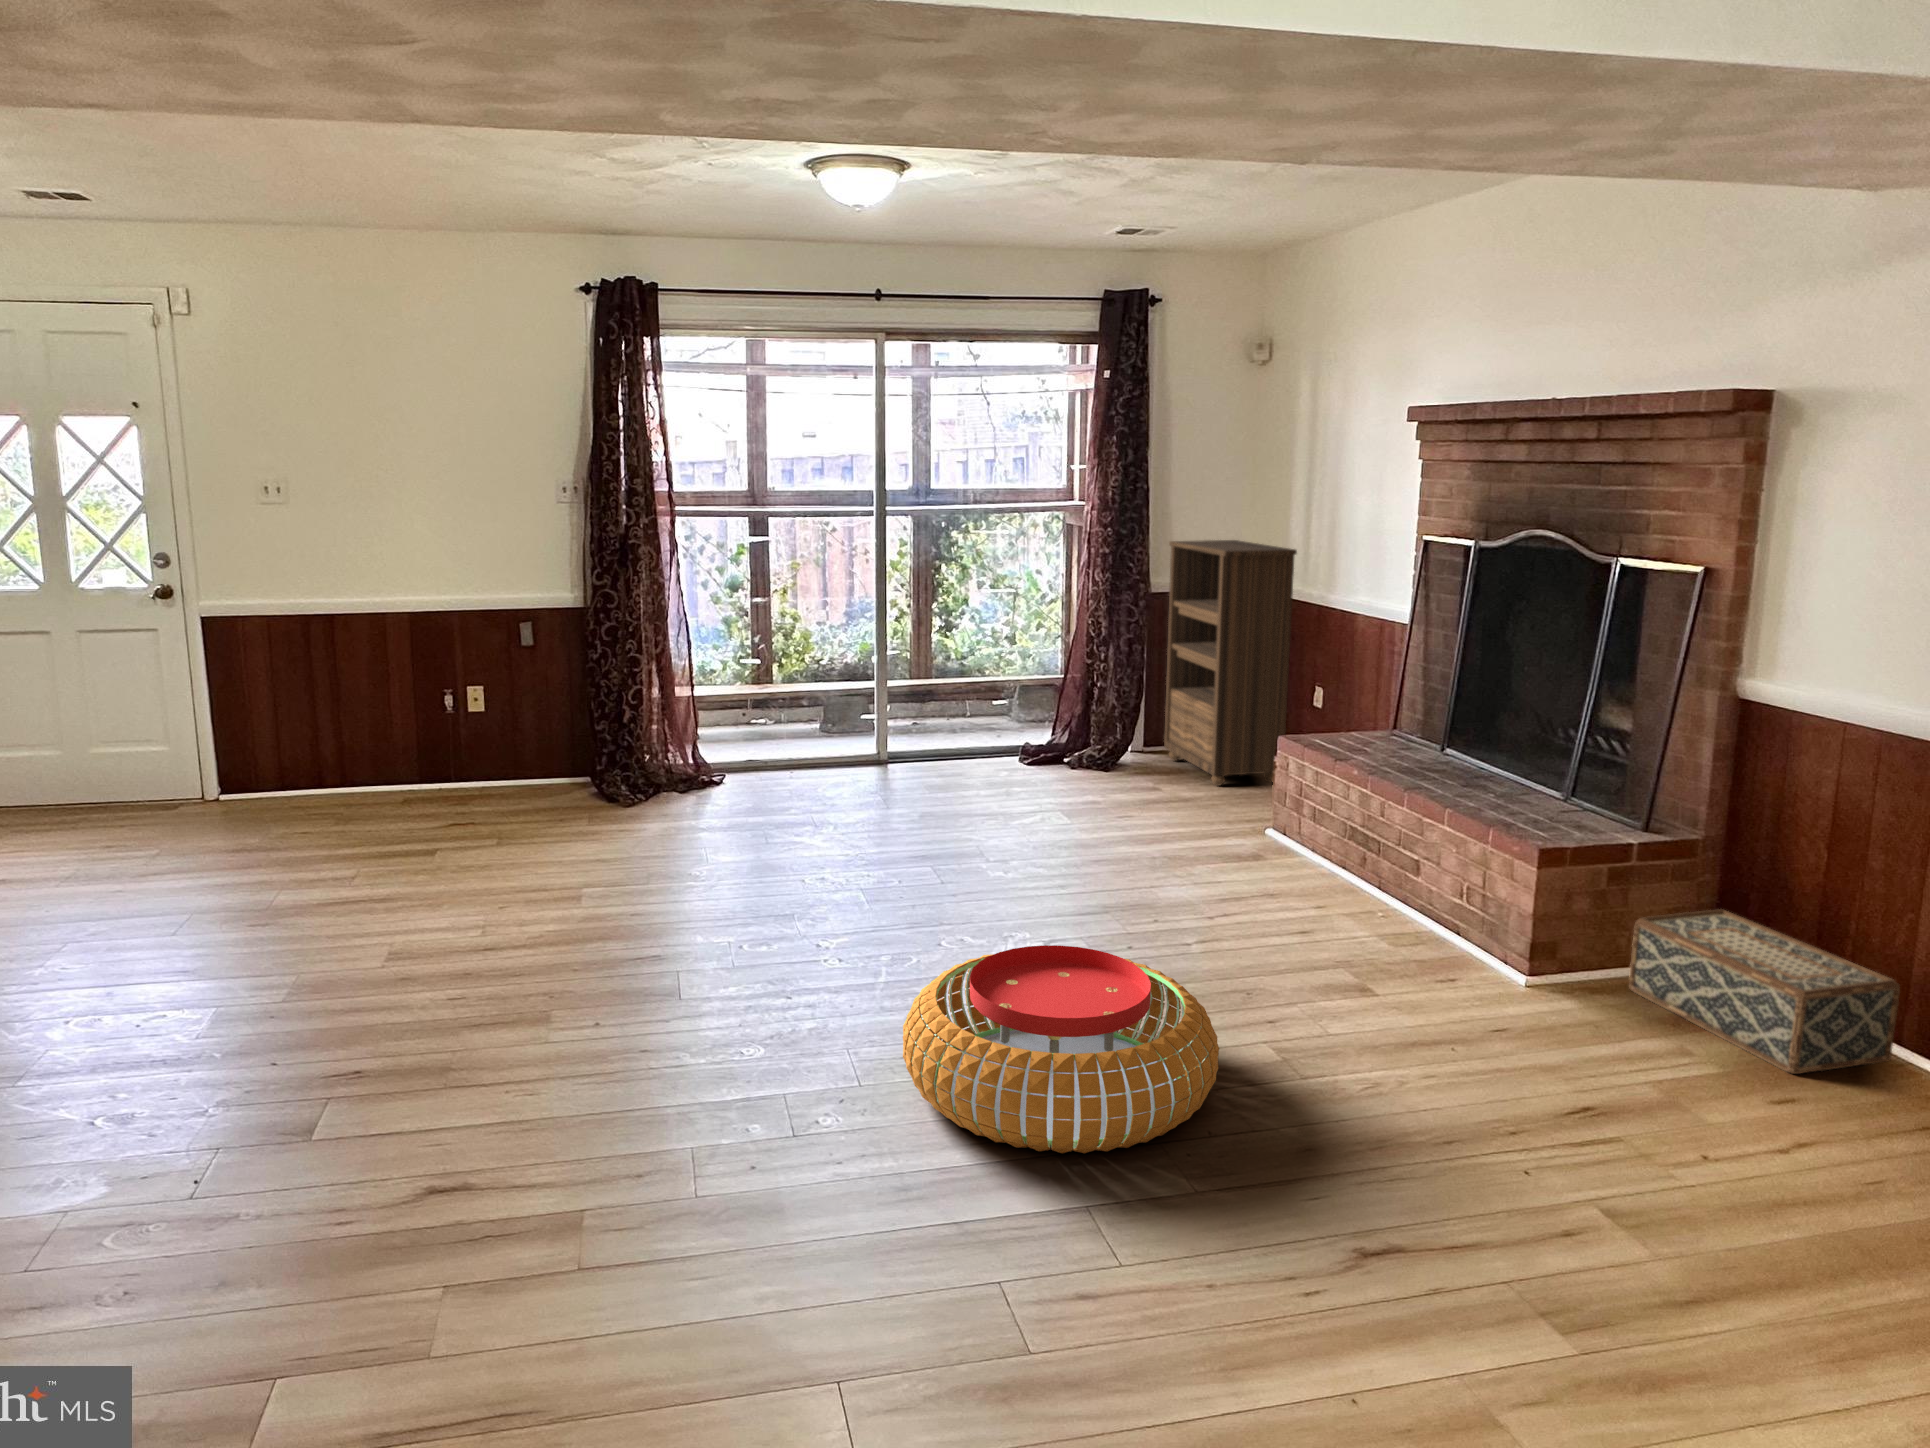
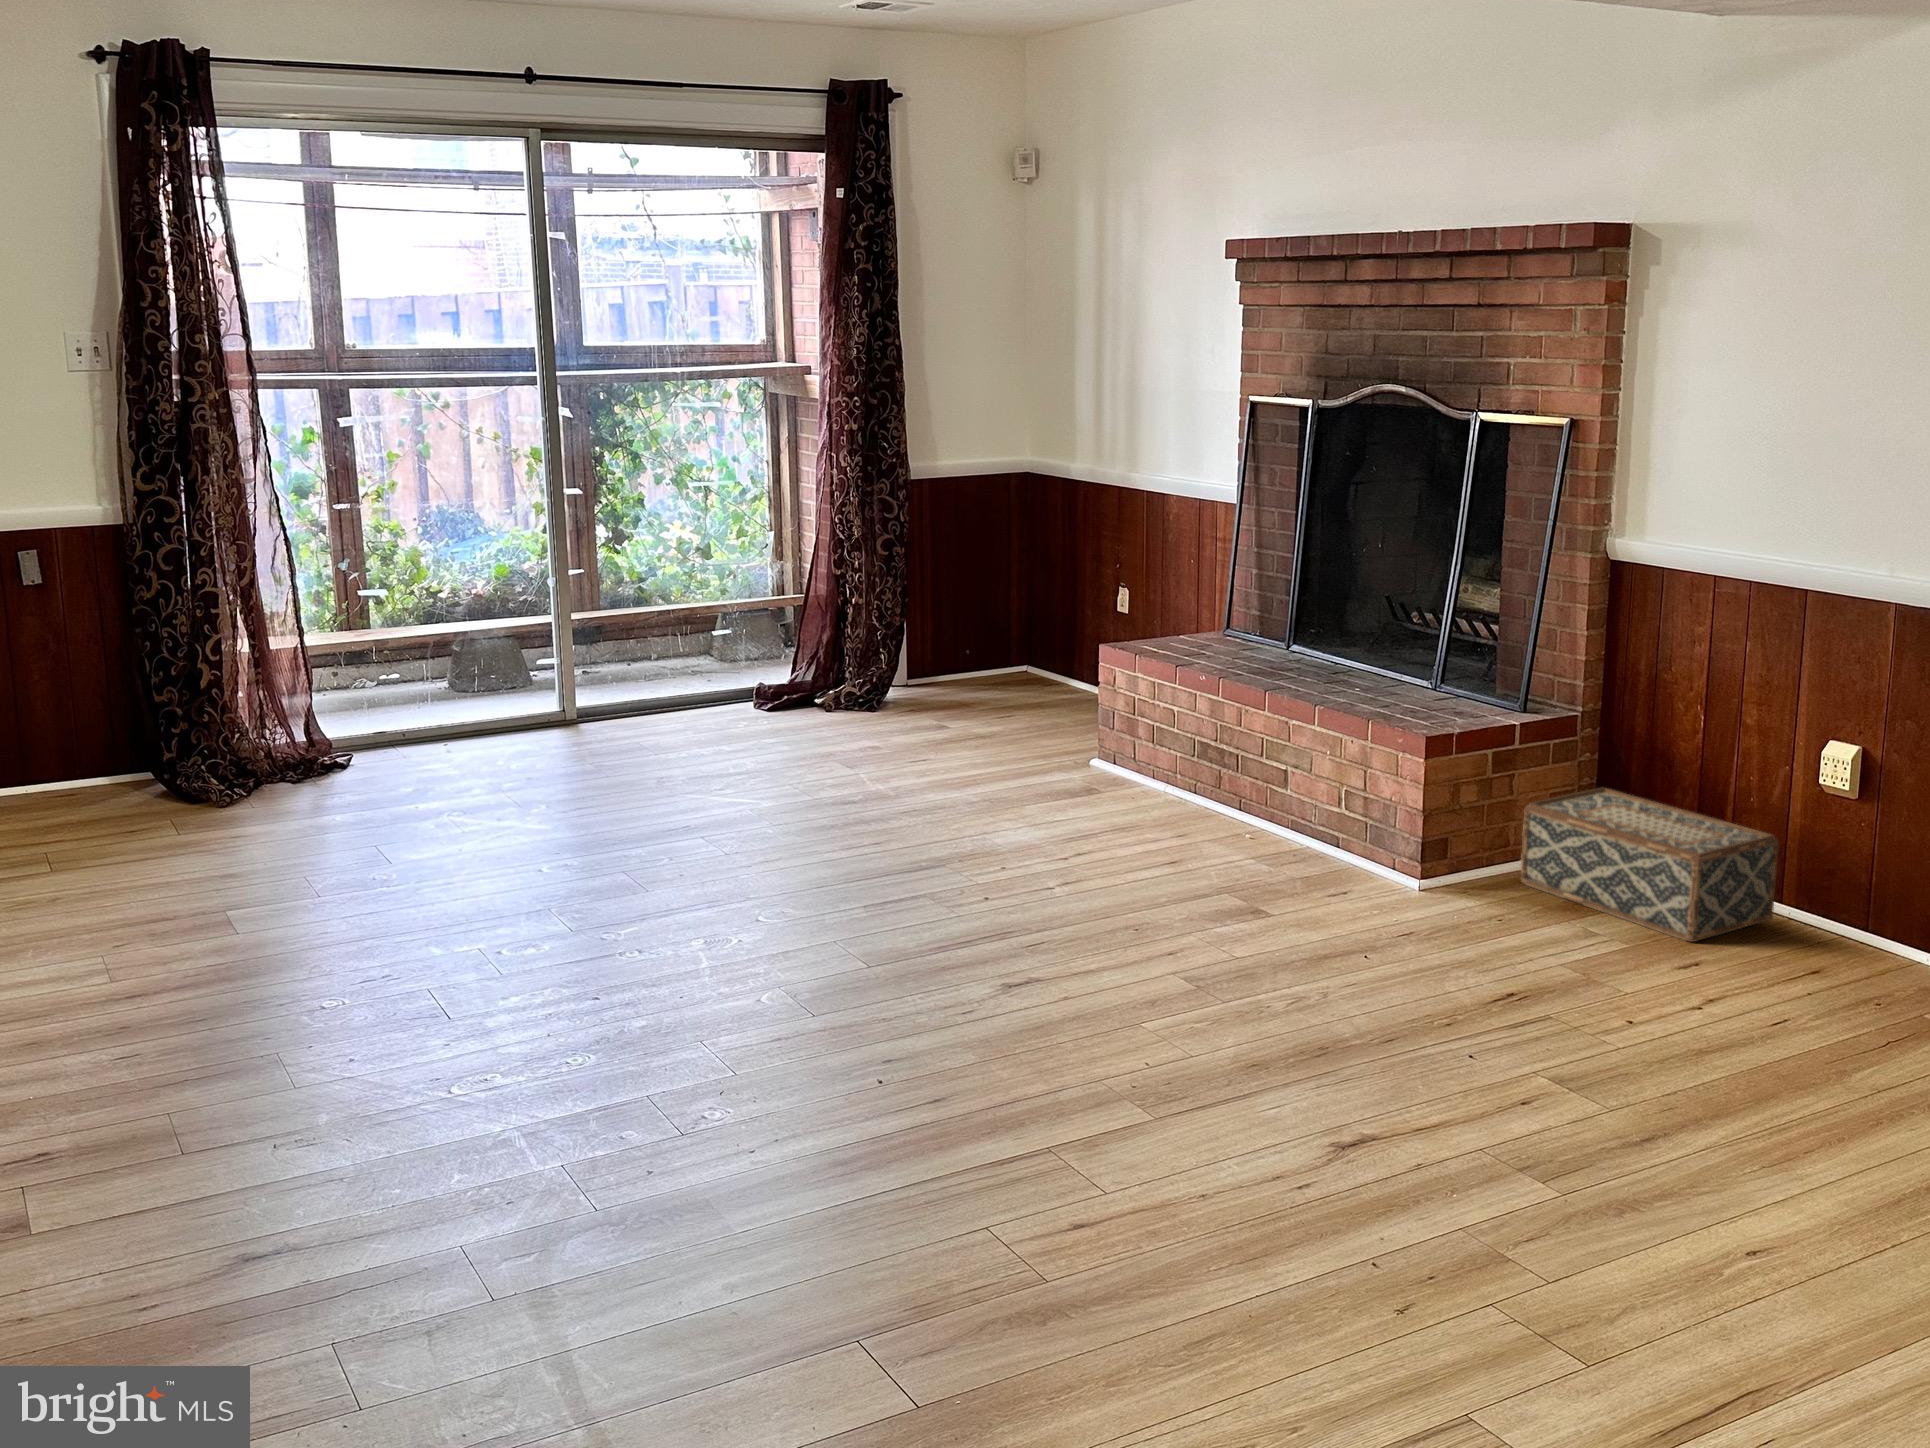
bookshelf: present [1164,540,1297,786] -> none [929,409,1092,717]
pouf: present [903,945,1219,1153] -> none [766,889,1145,1120]

